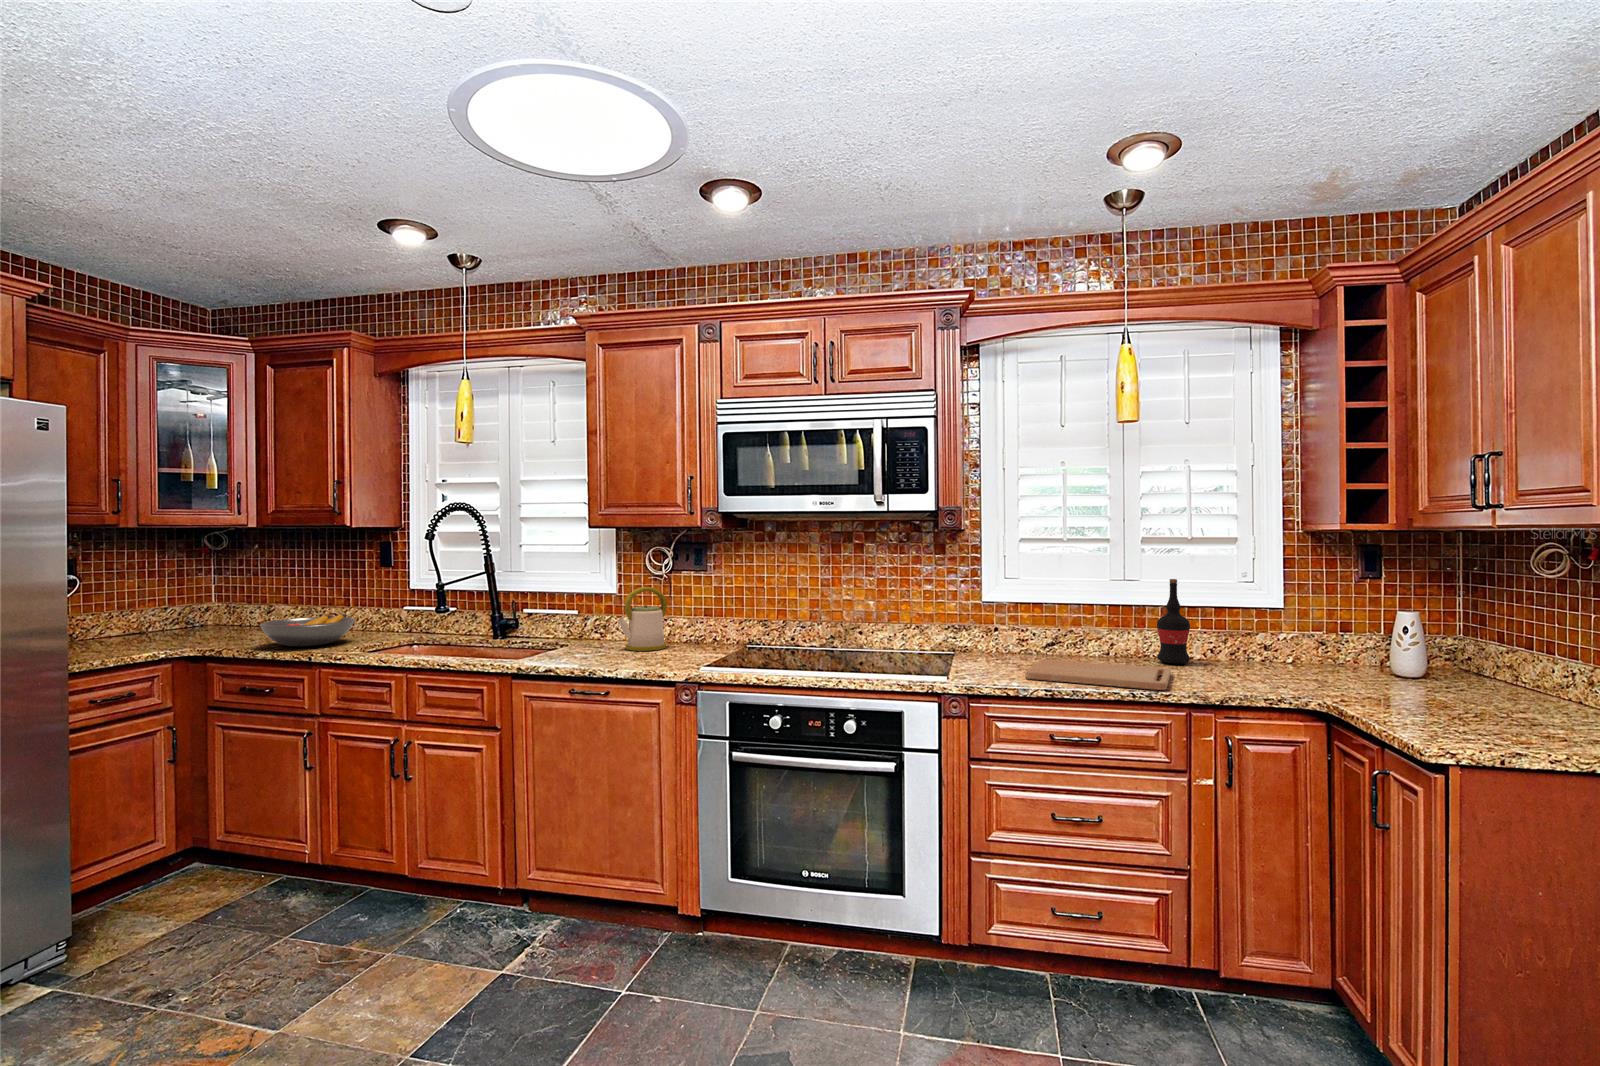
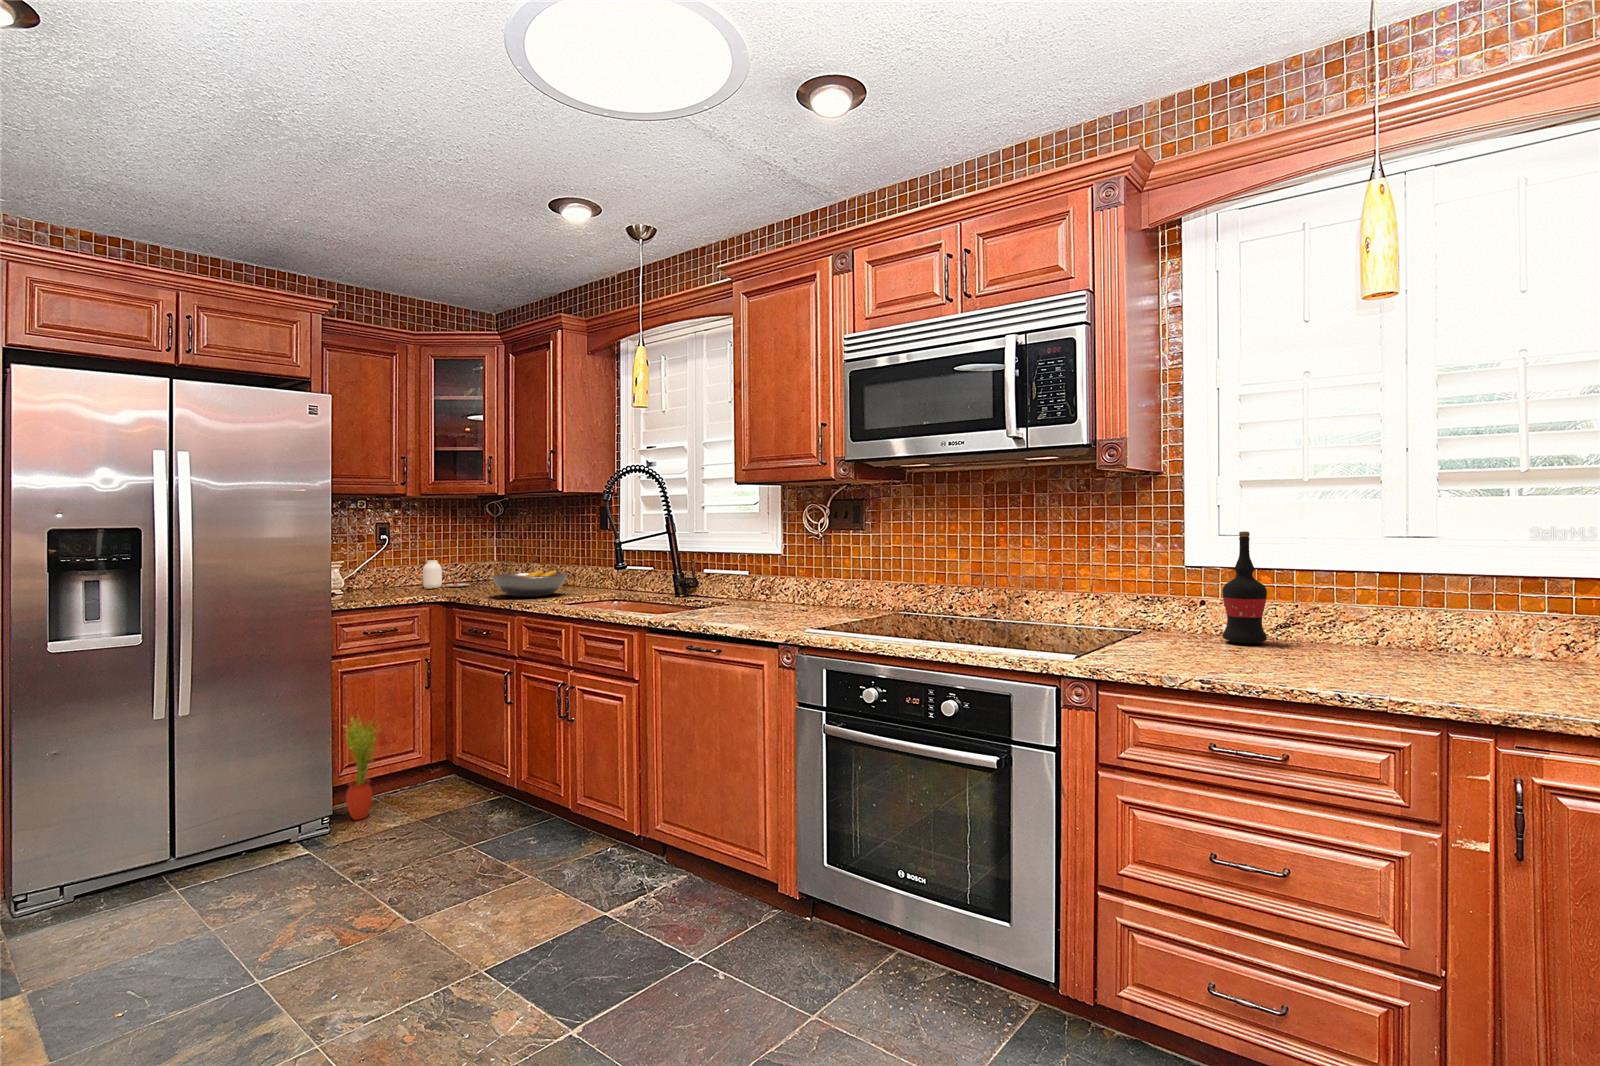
wine bottle: present [1157,579,1190,664] -> present [1222,531,1267,643]
kettle: present [618,587,667,651] -> none [763,545,817,613]
jar: none [123,605,192,642] -> present [423,560,469,589]
cutting board: present [1025,659,1171,690] -> none [1191,643,1445,690]
potted plant: none [75,802,129,935] -> present [344,717,379,820]

